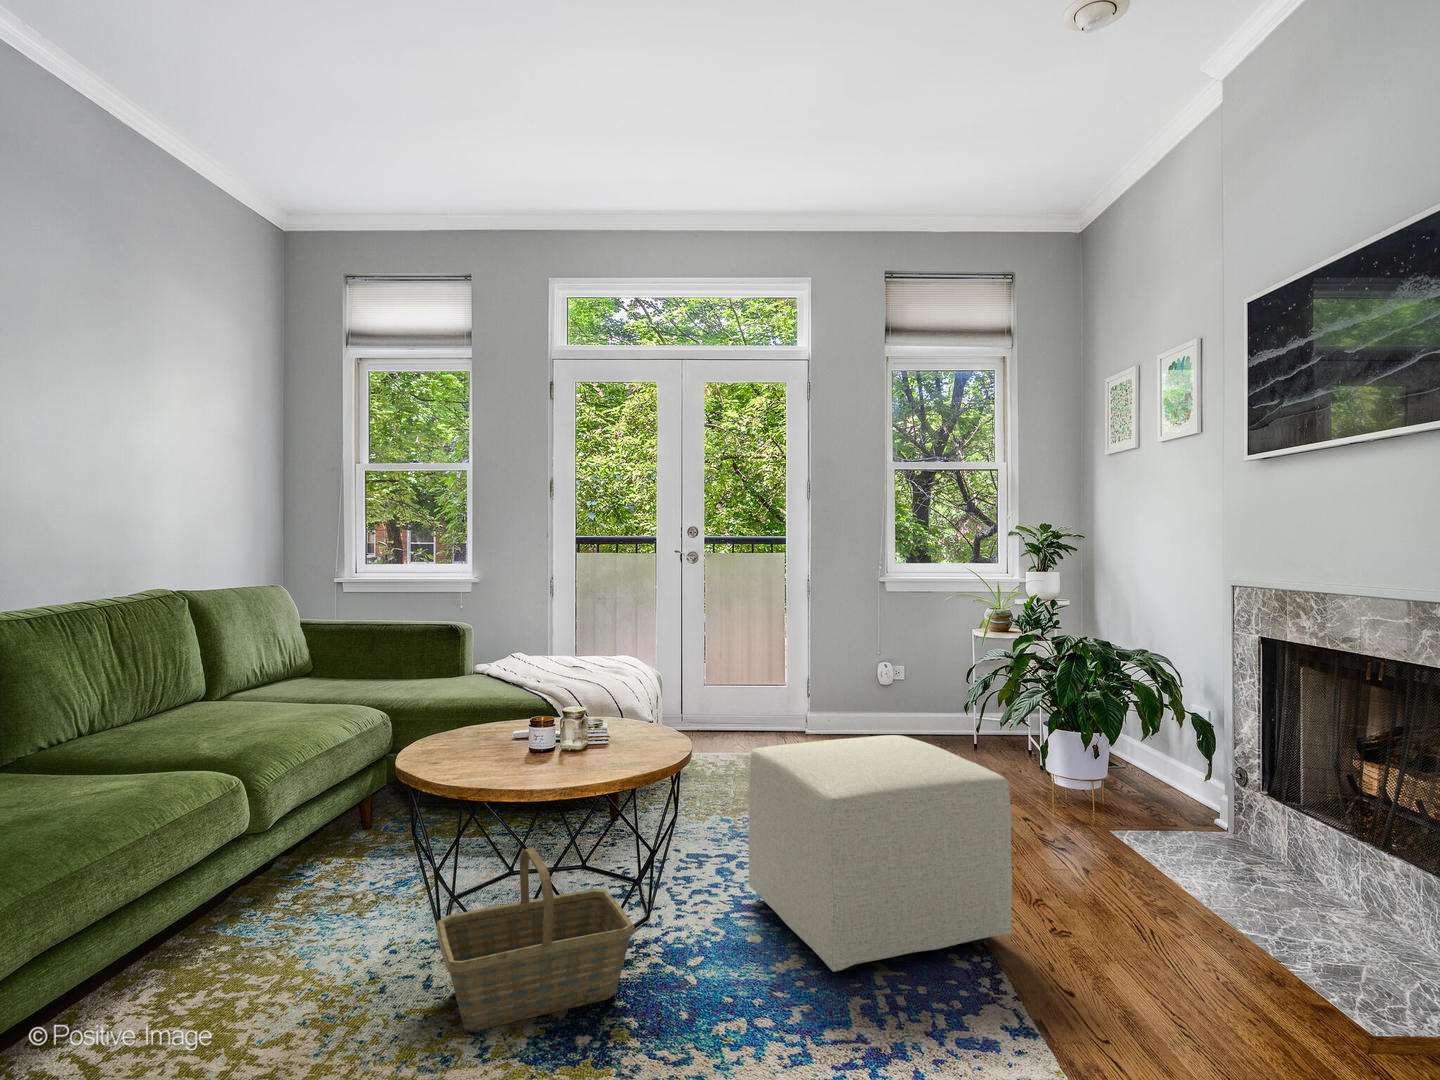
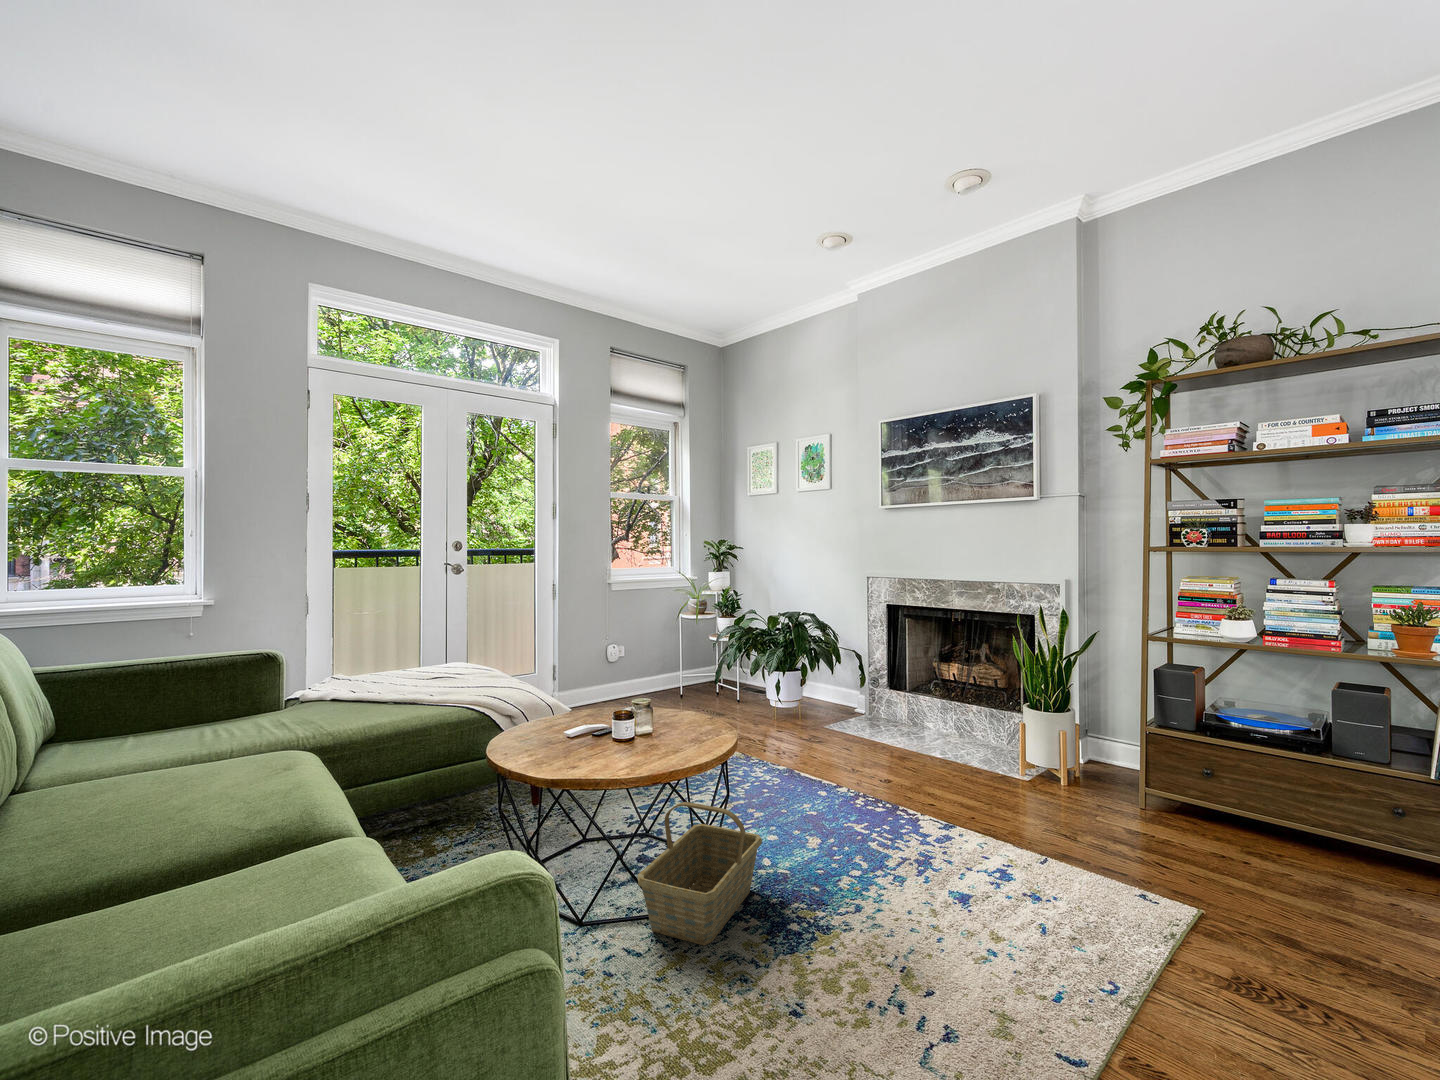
ottoman: present [748,735,1012,972] -> none [718,684,875,830]

